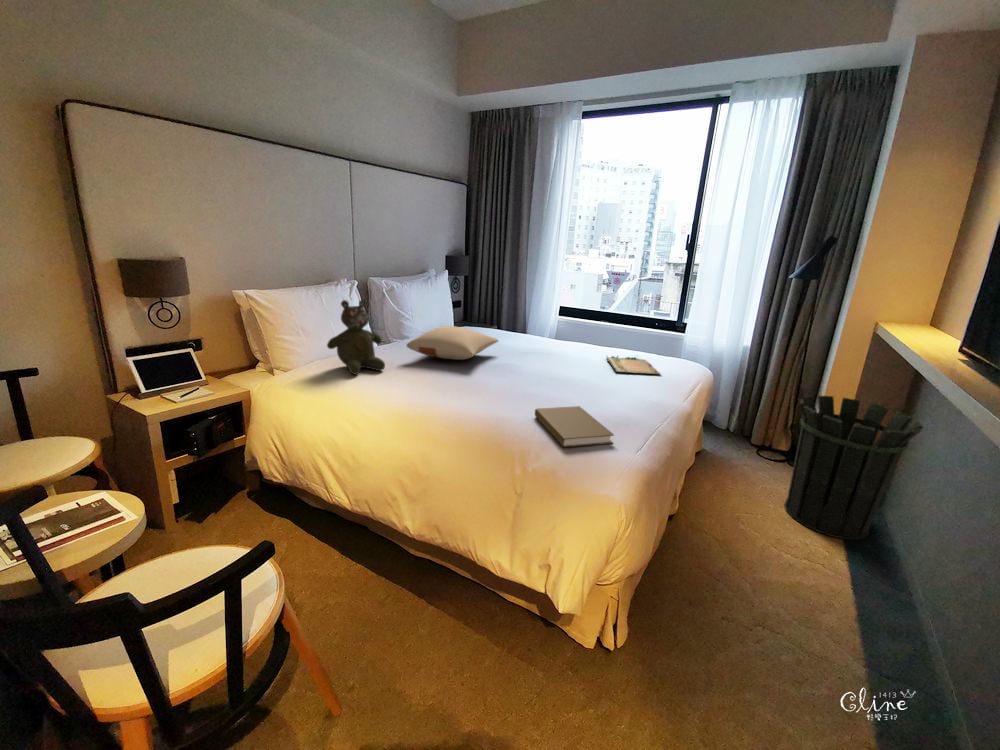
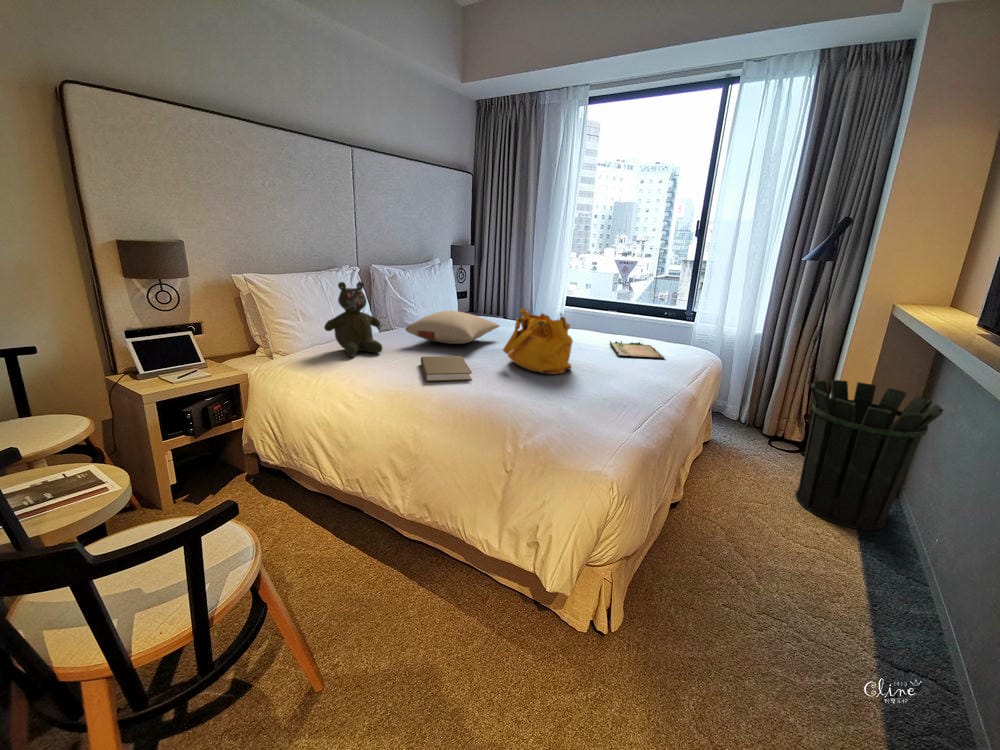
handbag: none [505,326,573,393] -> present [503,308,573,374]
book: present [535,406,614,448] -> present [421,356,472,382]

